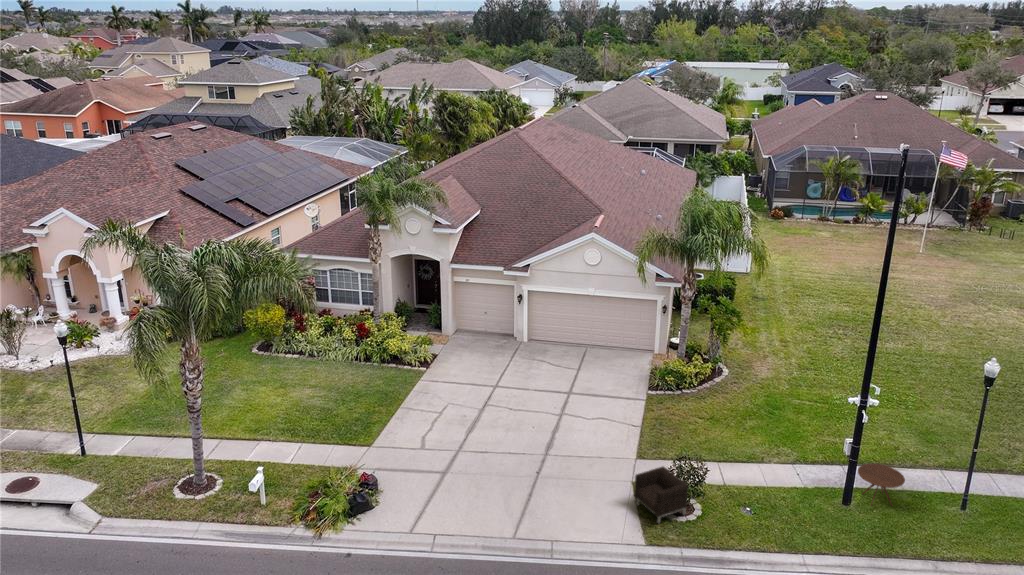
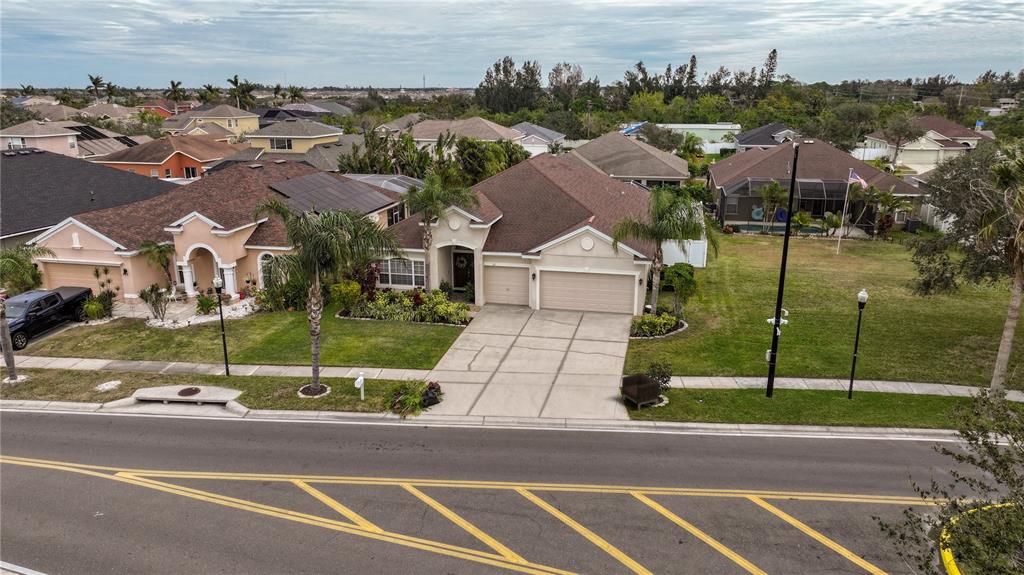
round table: present [858,464,905,506] -> none [778,371,810,399]

